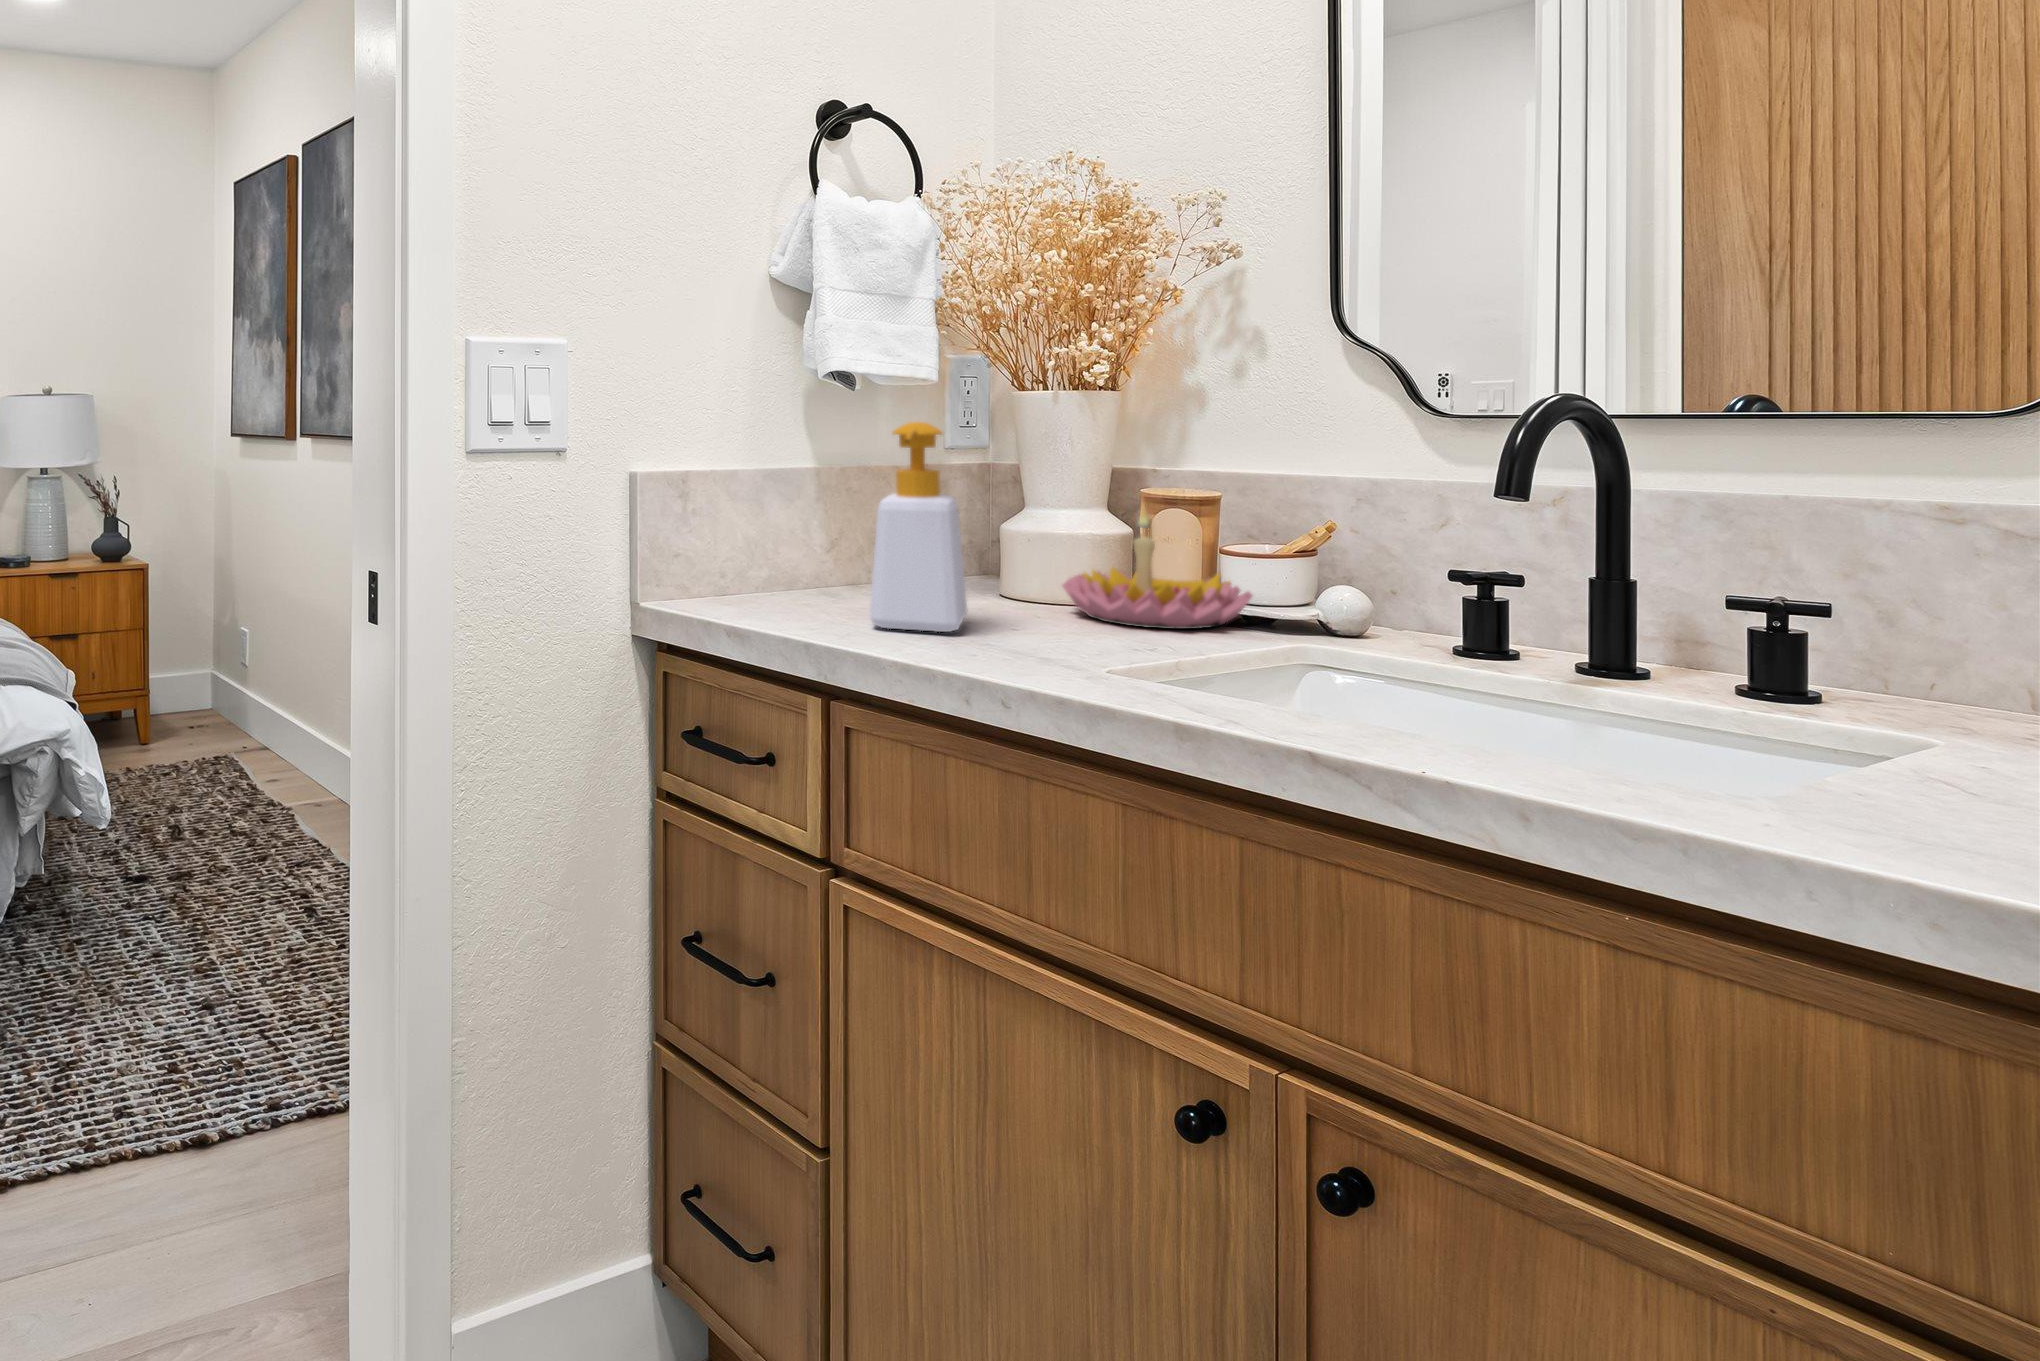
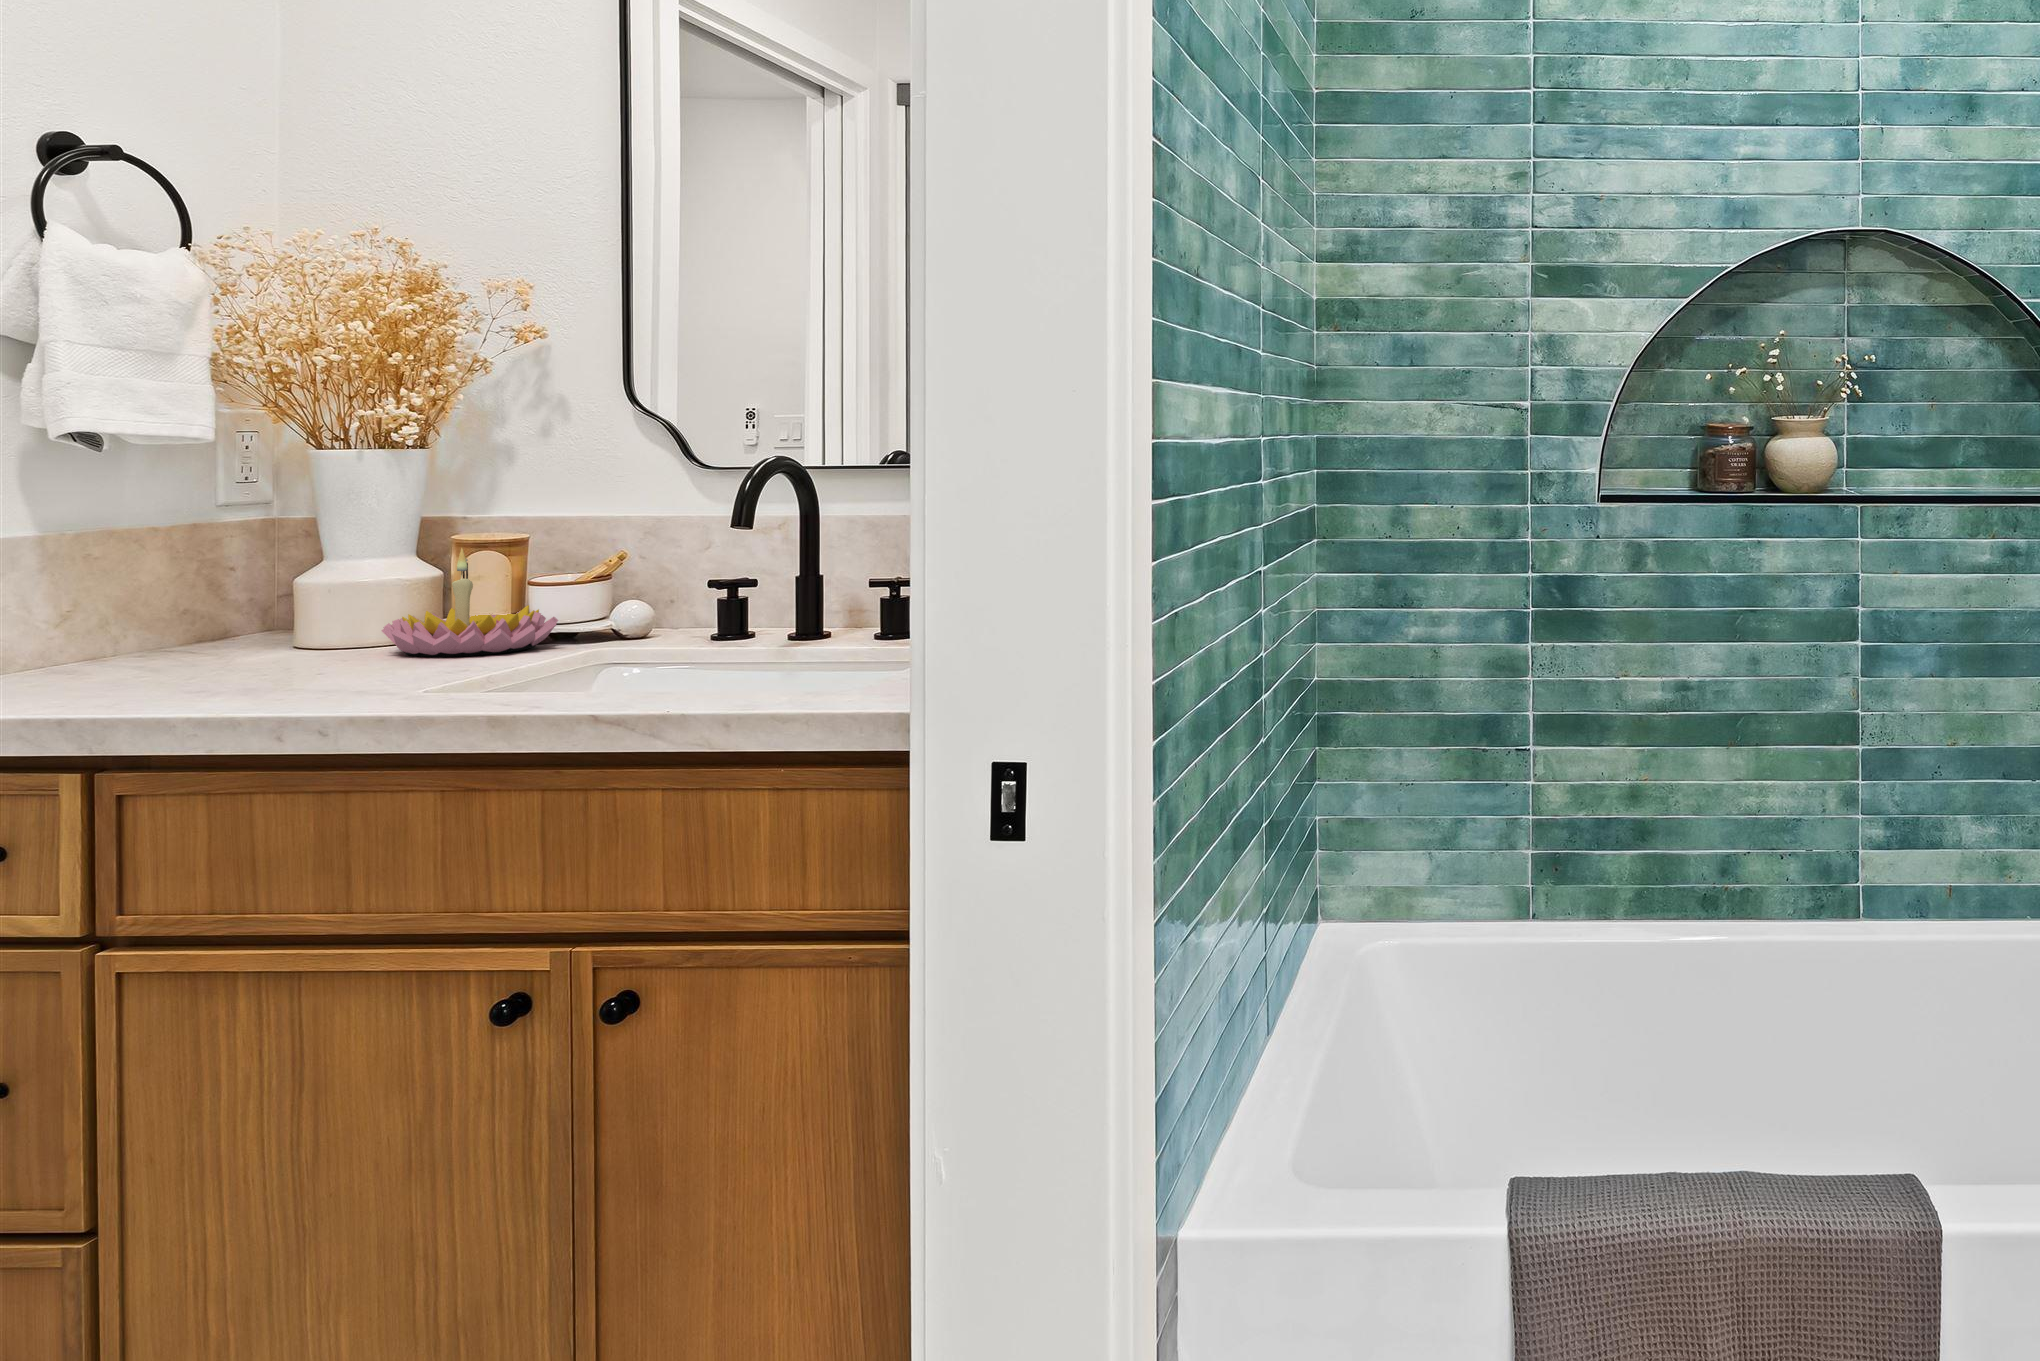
soap bottle: present [870,422,967,632] -> none [193,481,300,684]

